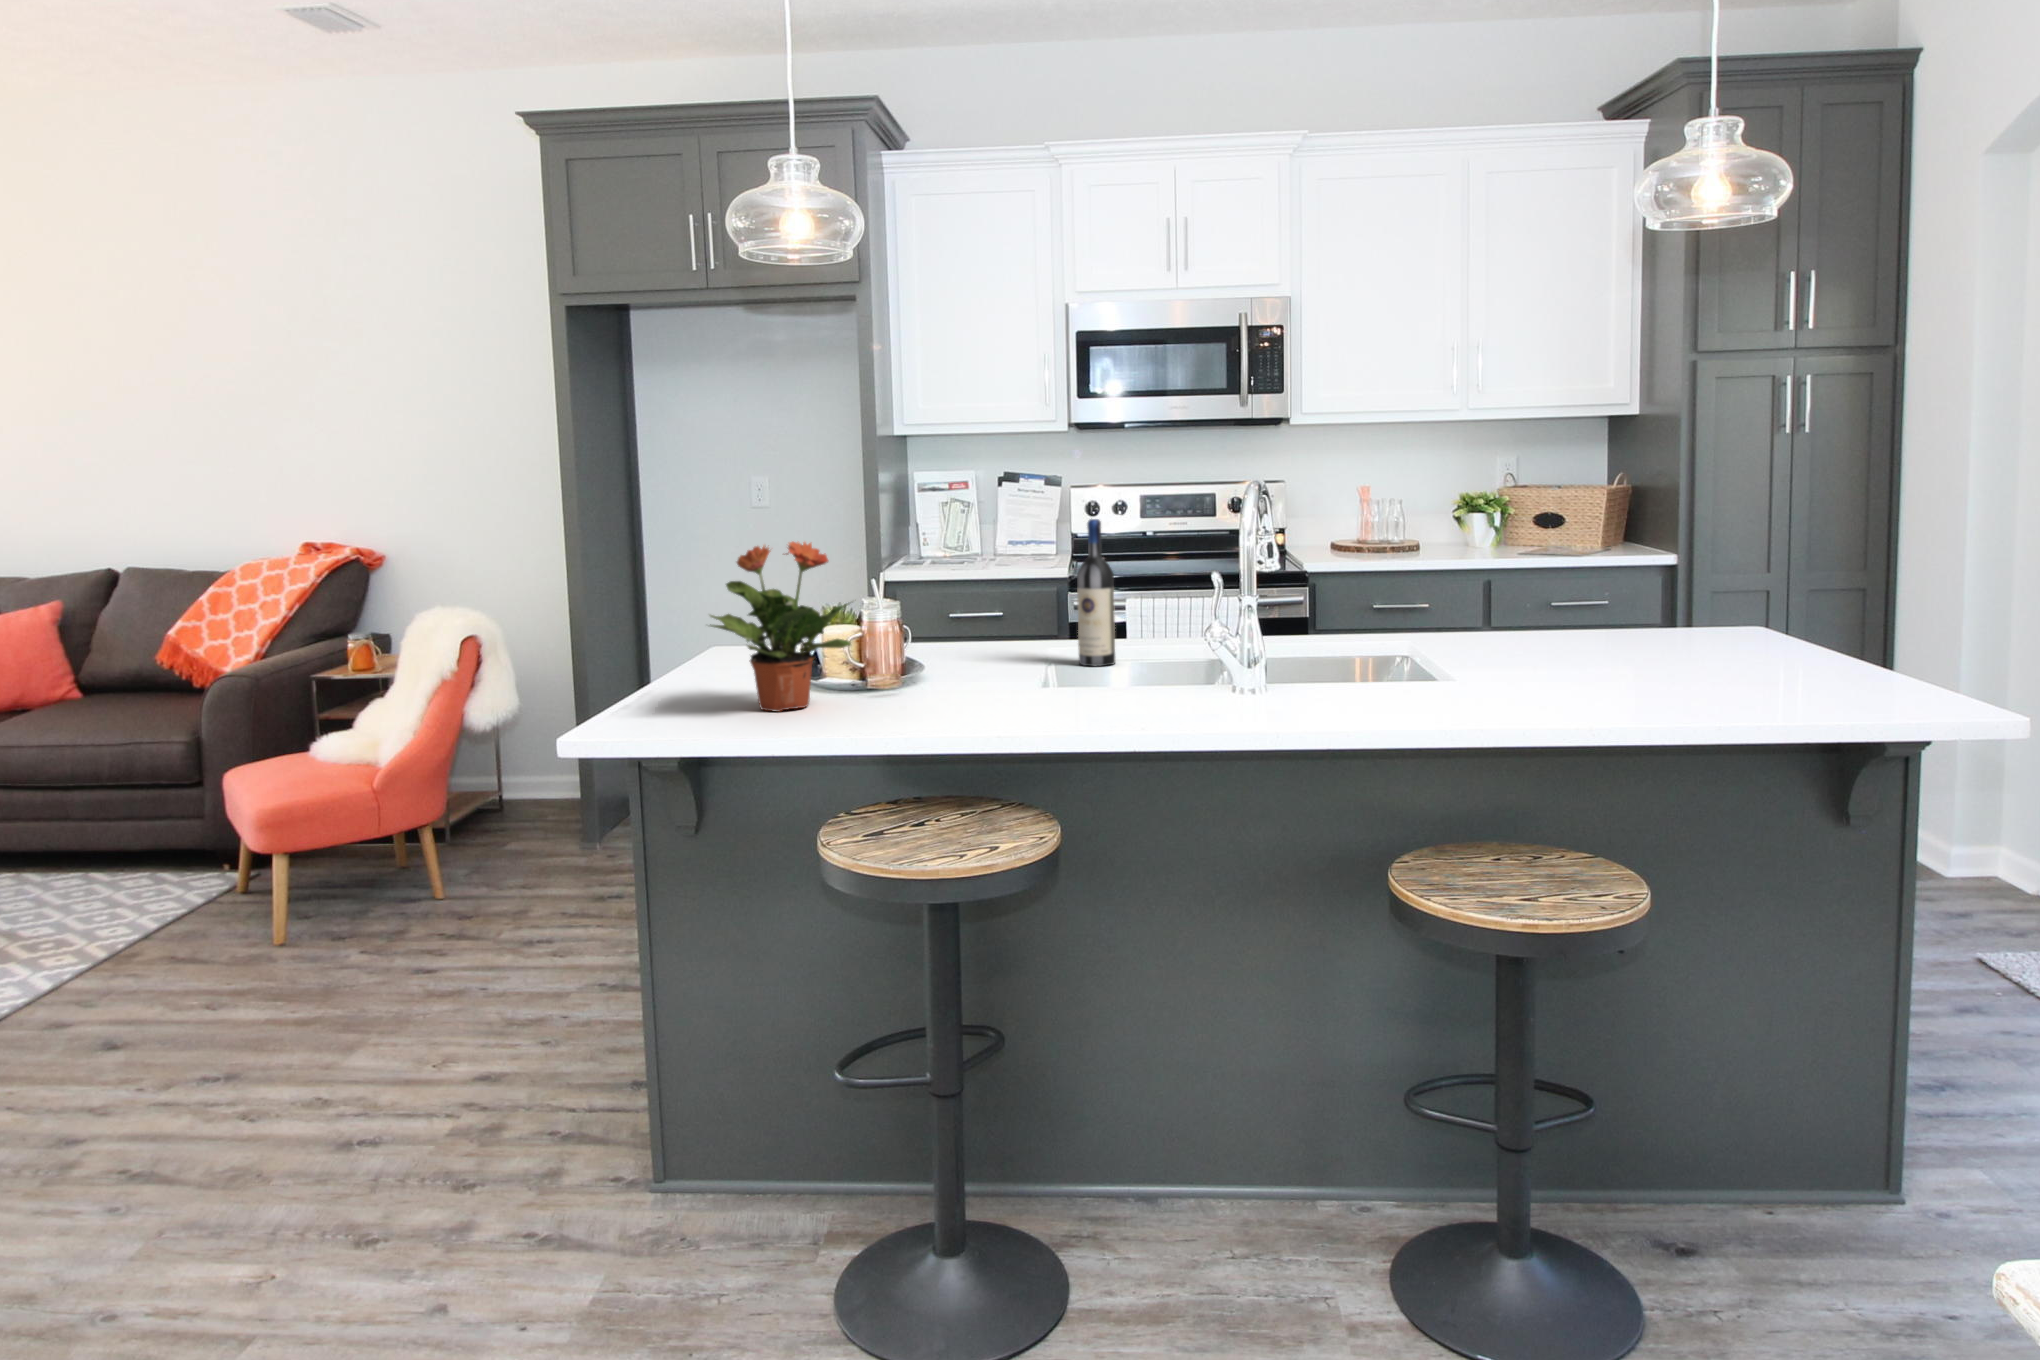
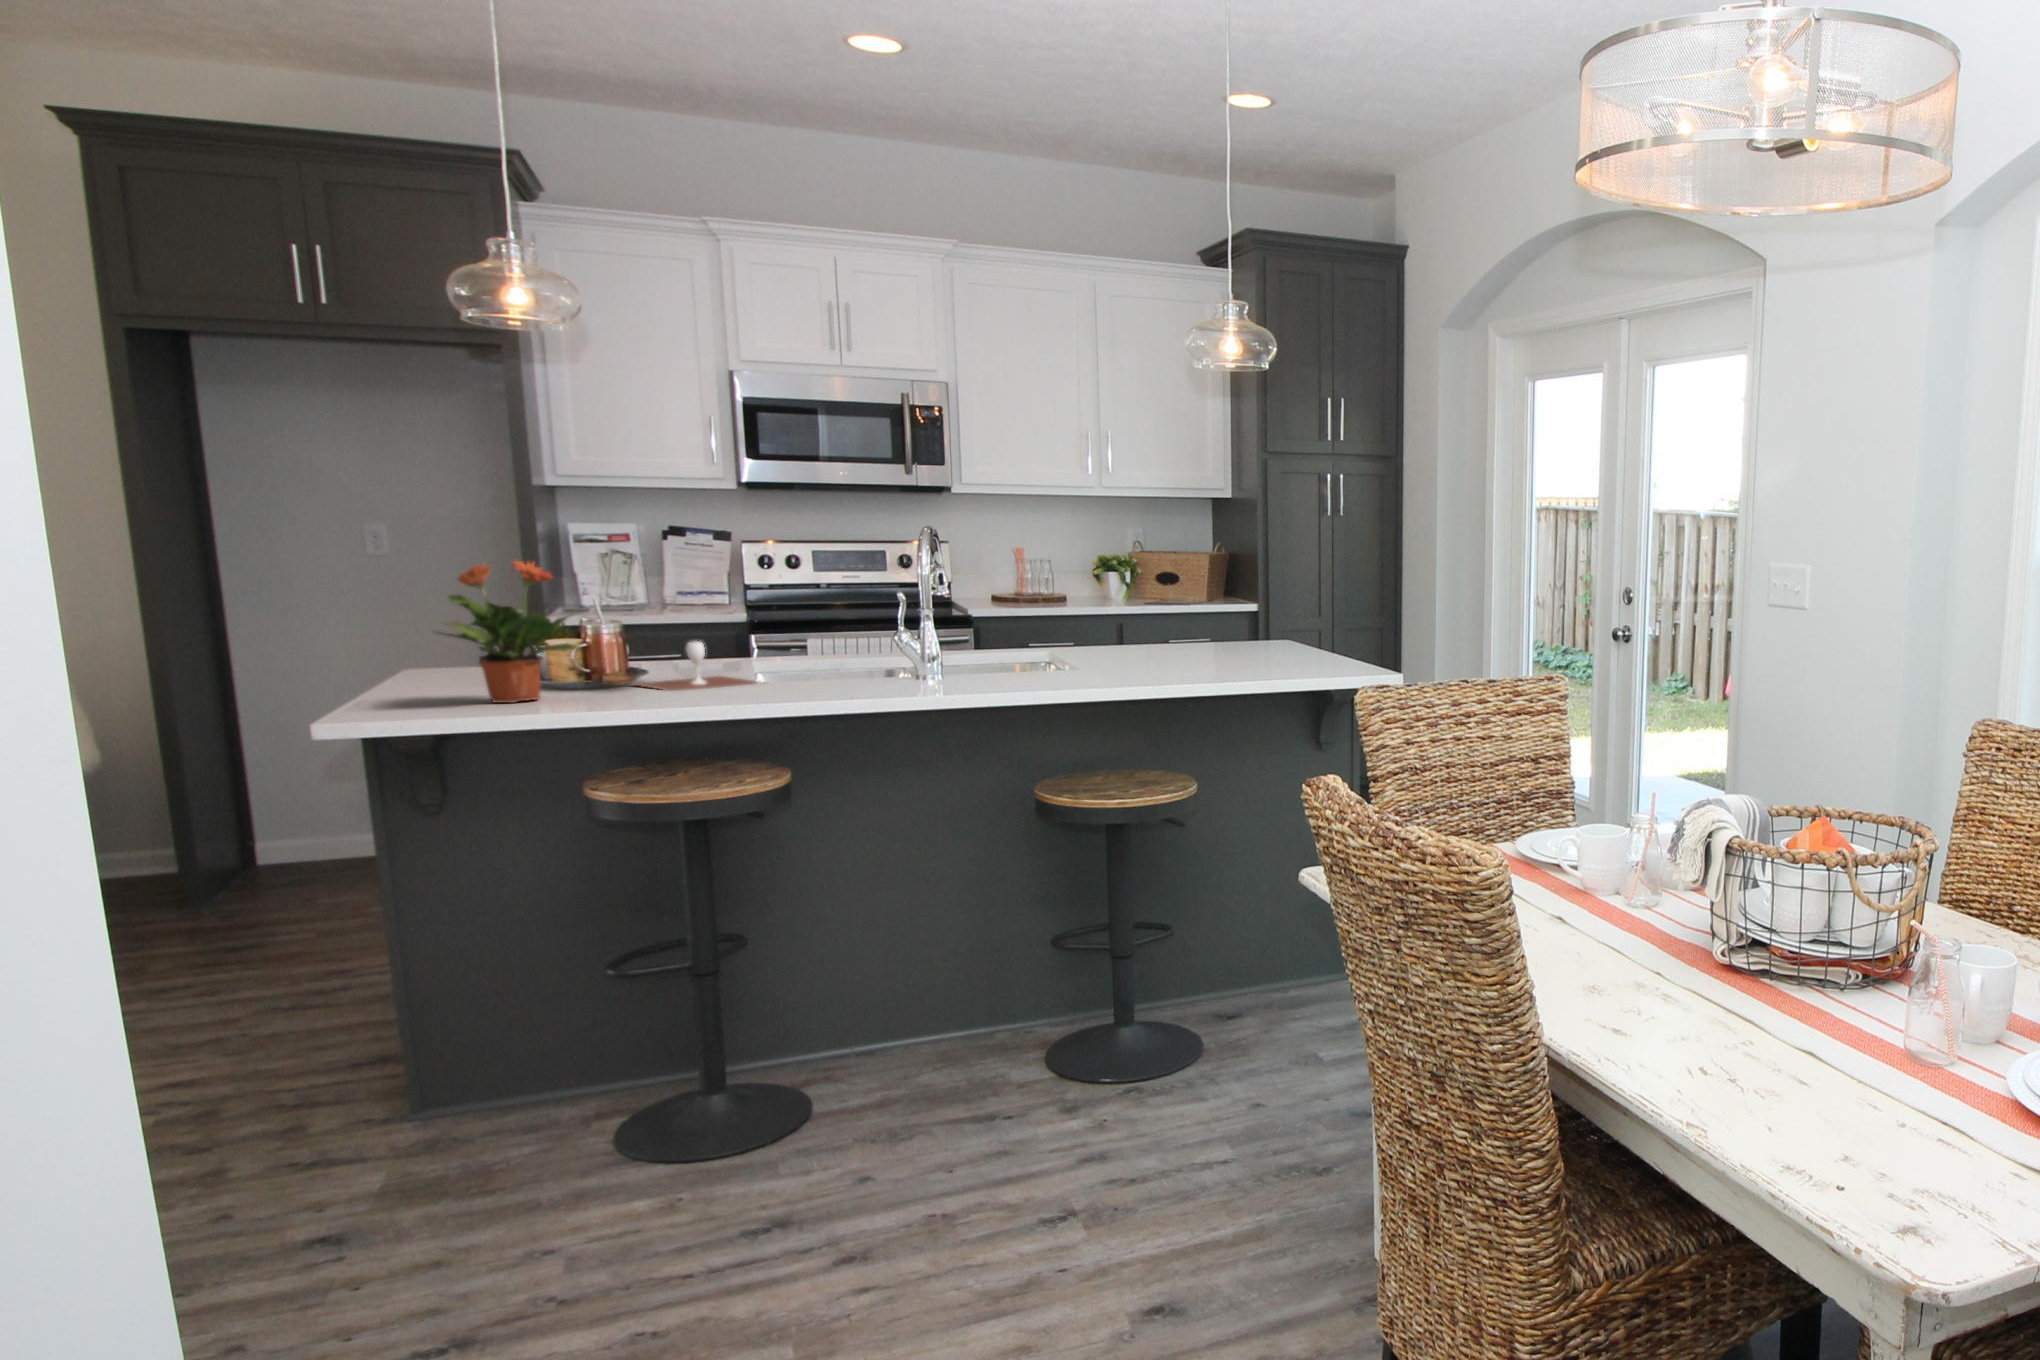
wine bottle: present [1077,519,1115,666] -> none [774,554,812,673]
wine glass: none [910,632,1060,700] -> present [635,641,761,691]

